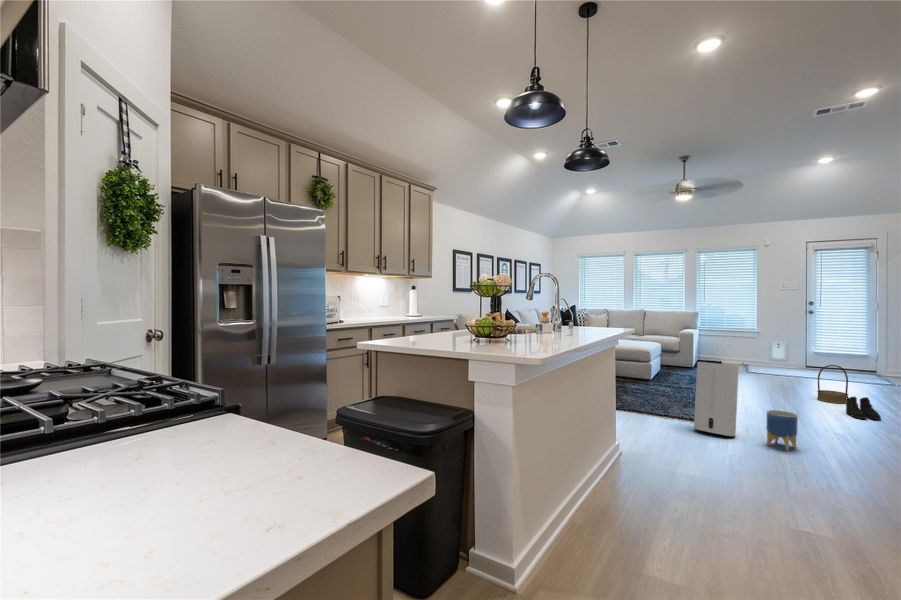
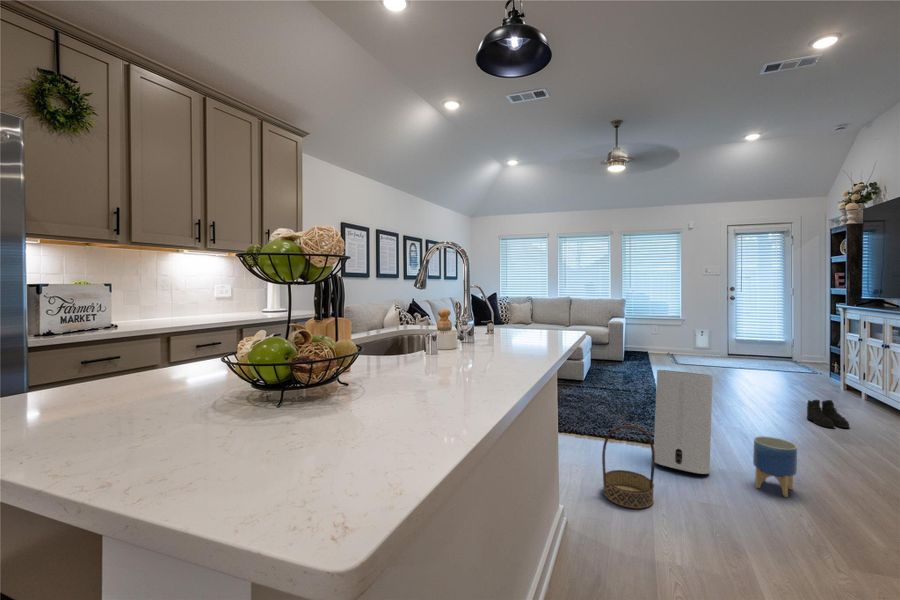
basket: present [817,365,848,404] -> present [602,425,655,509]

